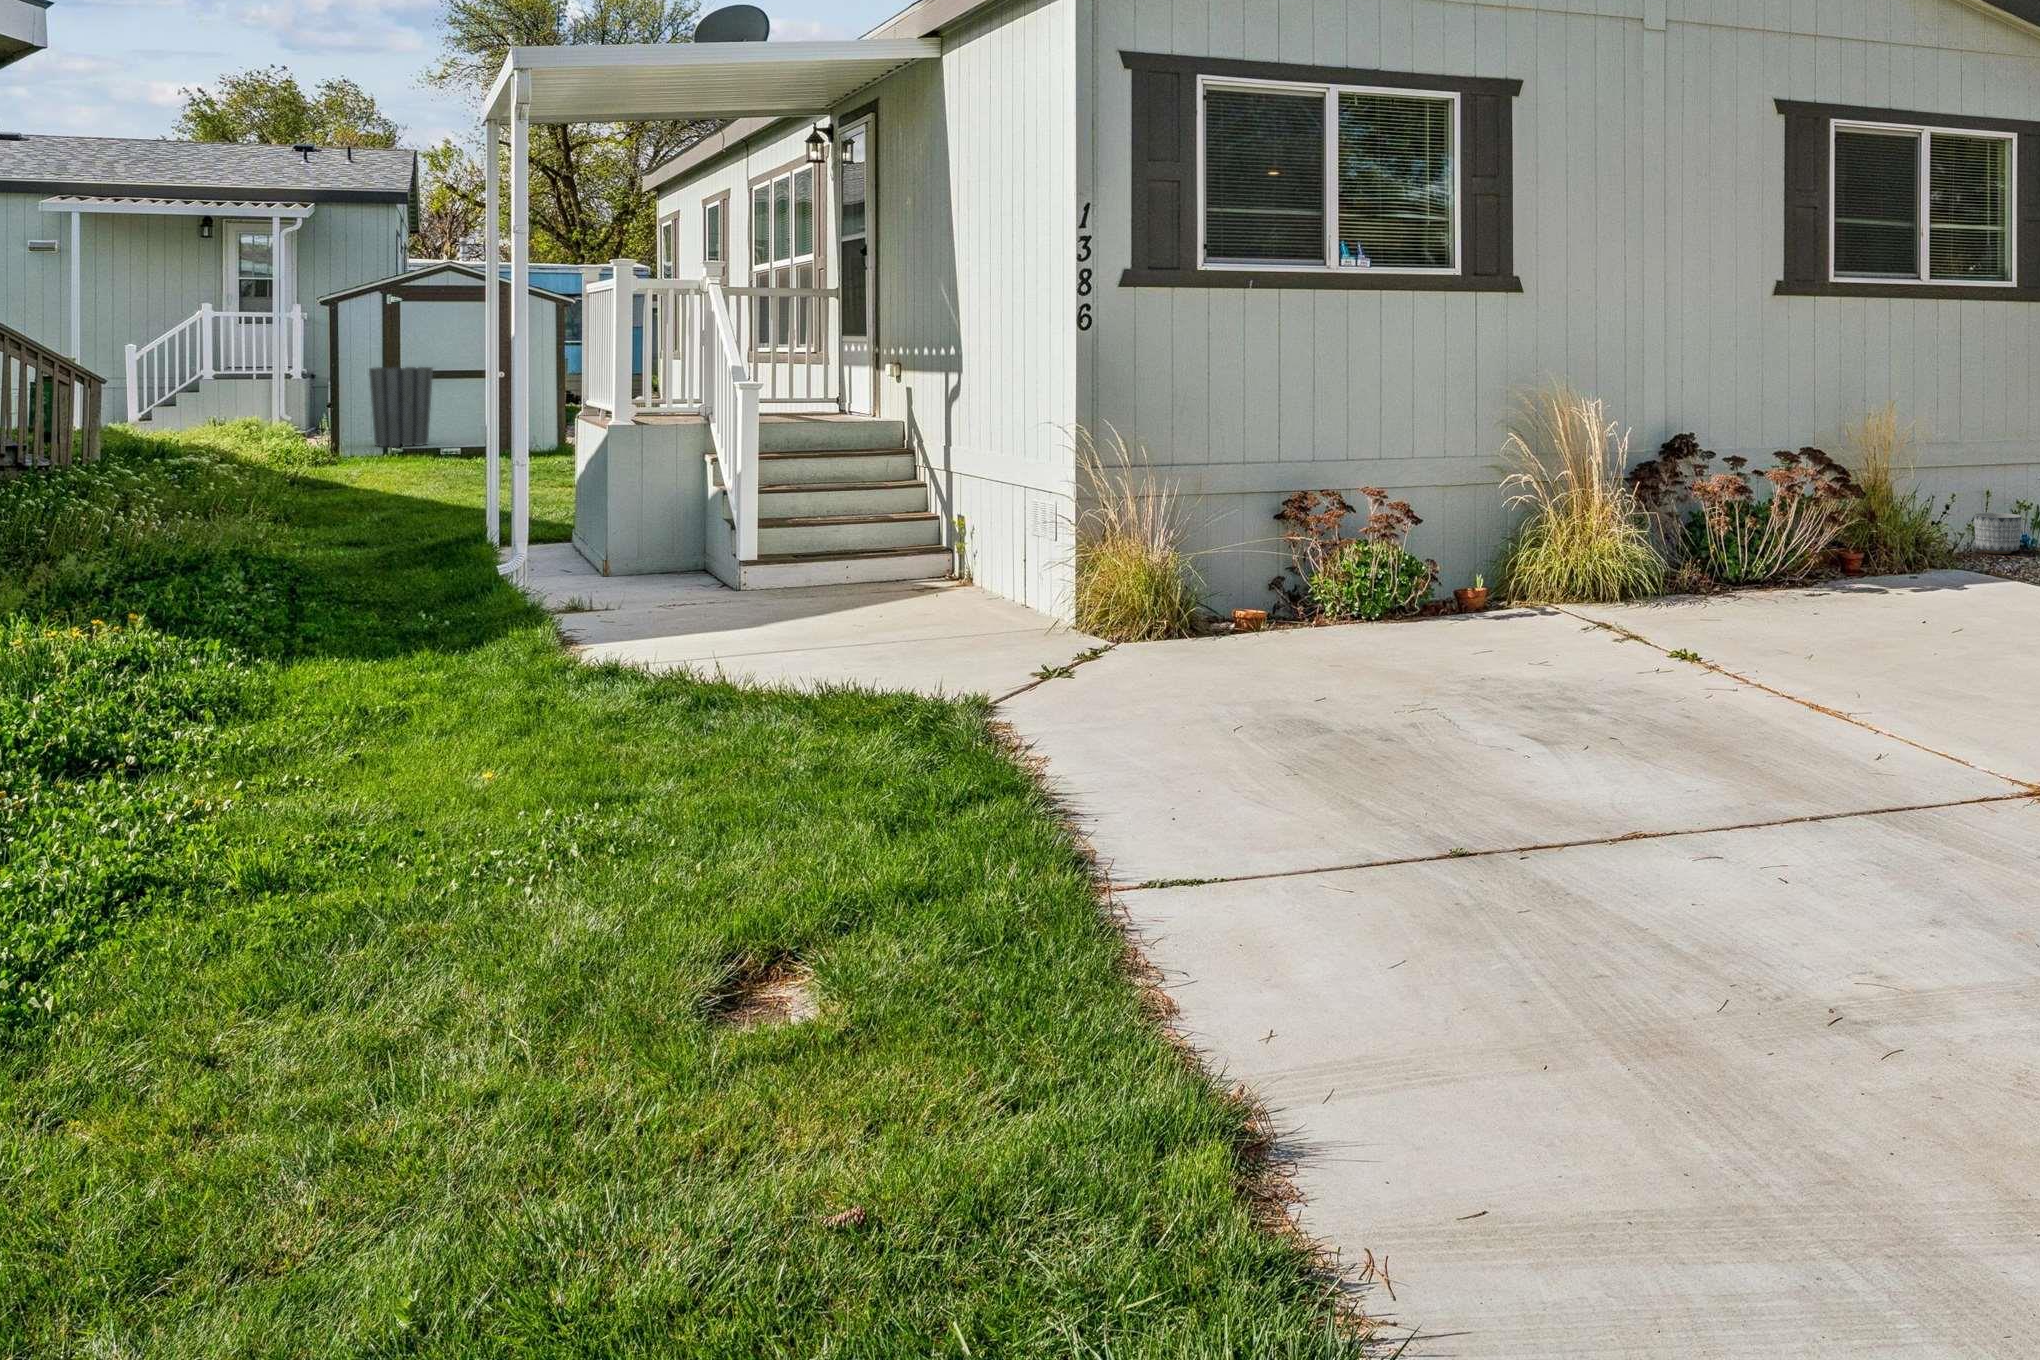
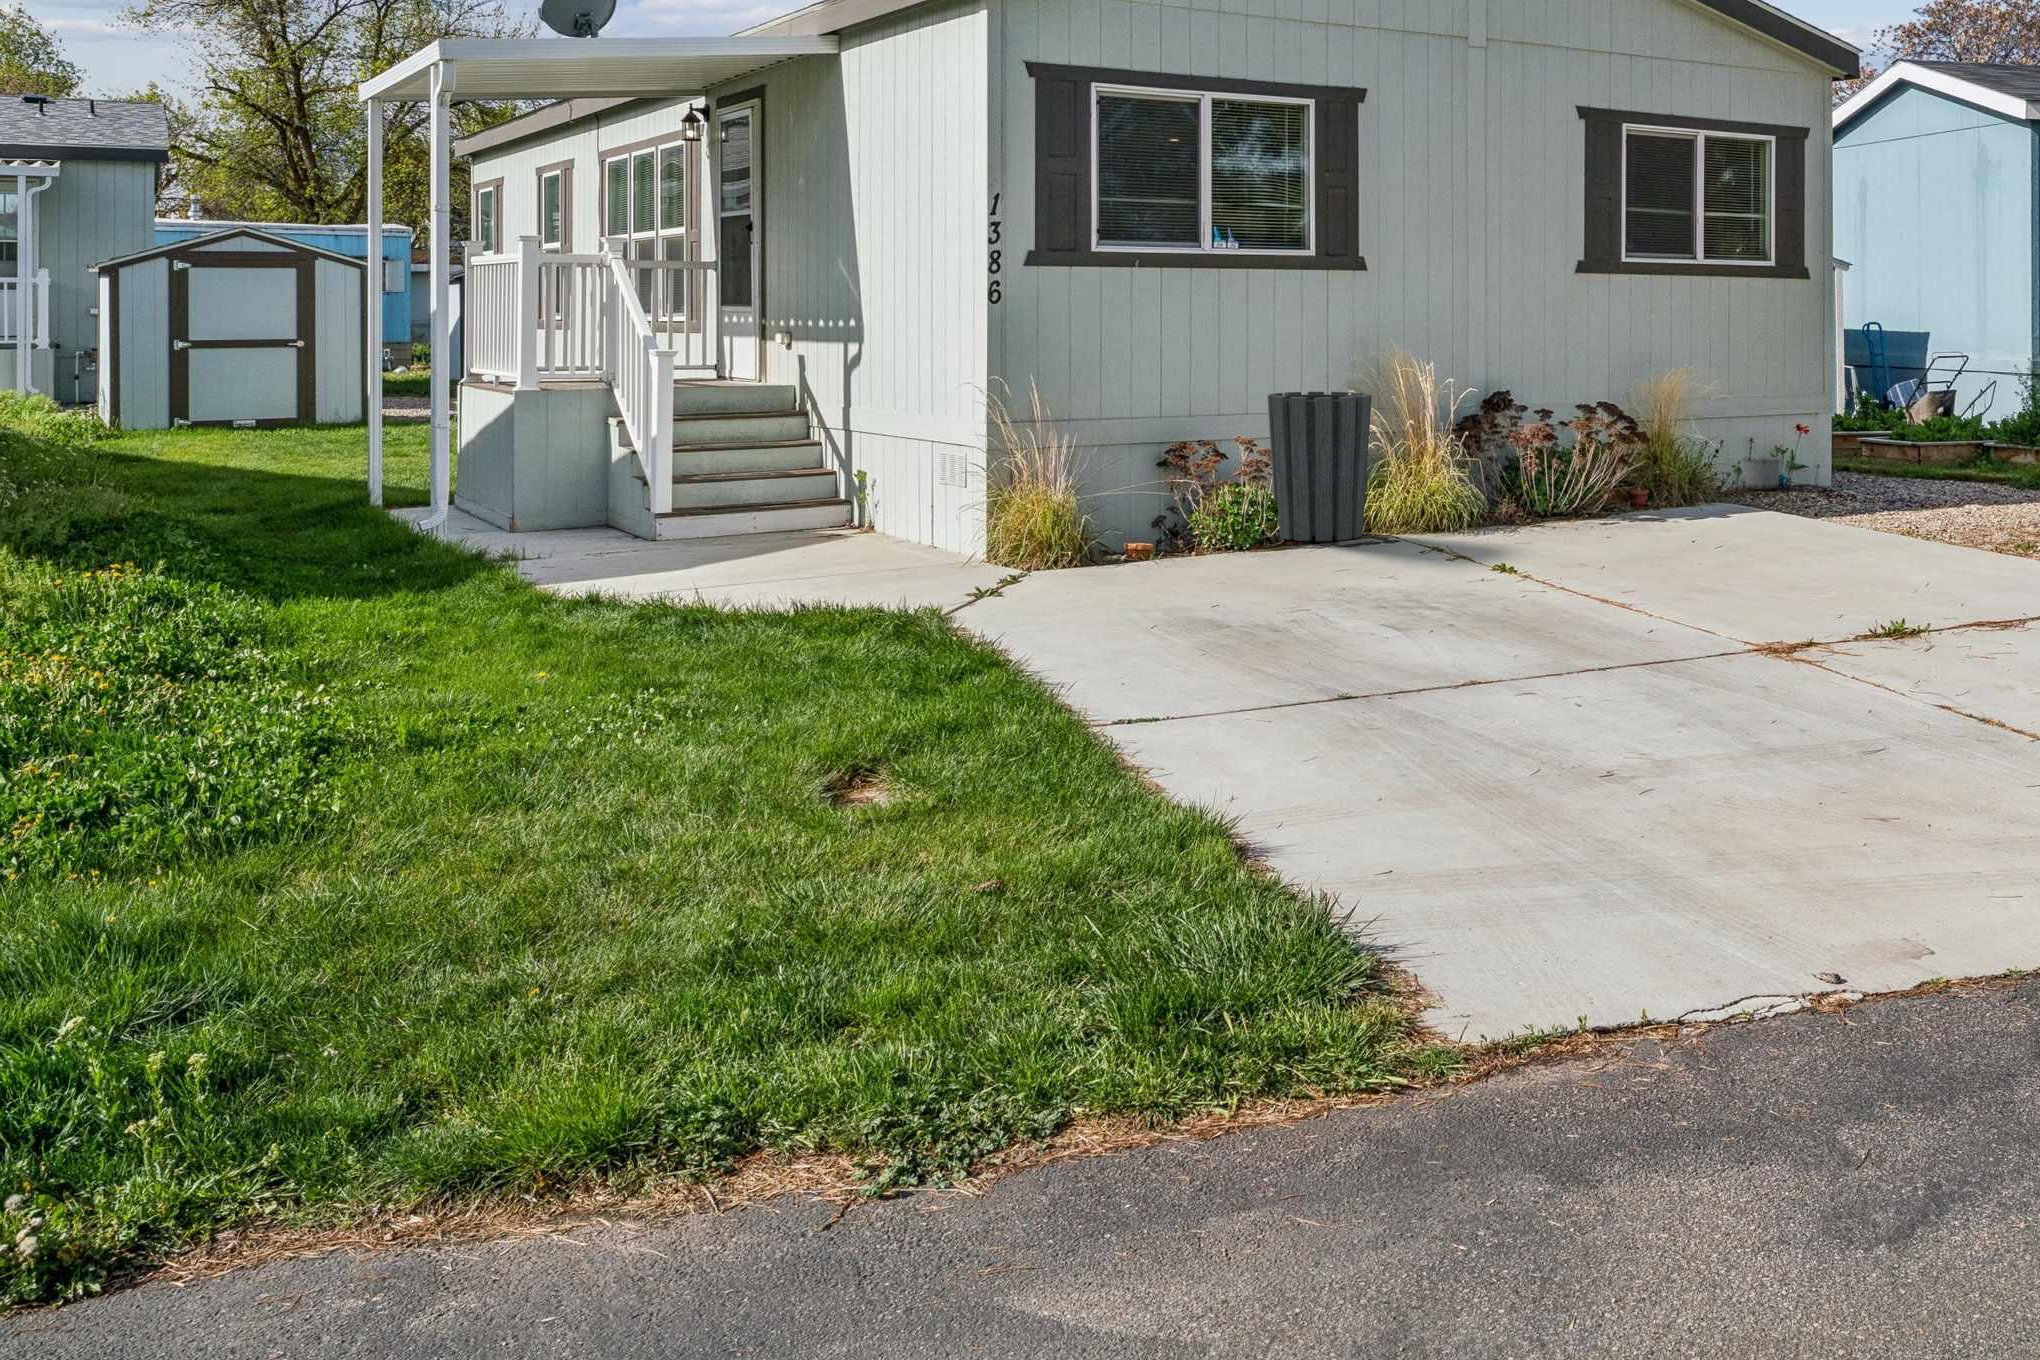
trash can: present [369,367,433,447] -> present [1267,392,1372,541]

